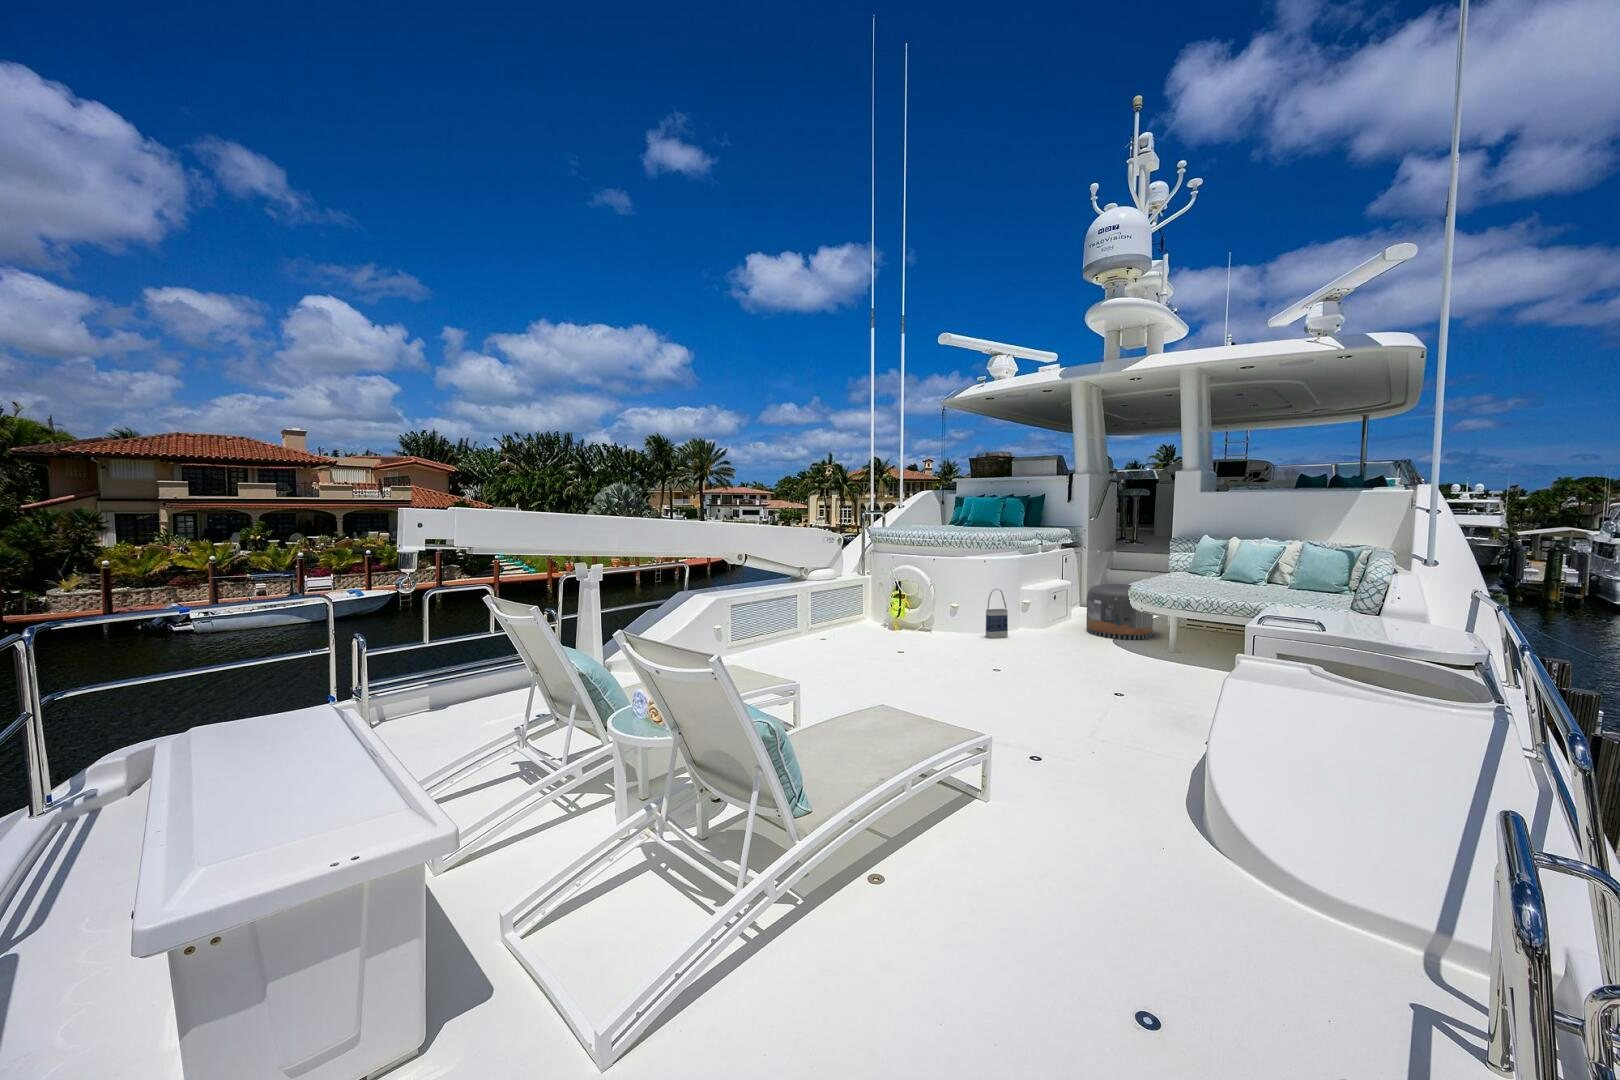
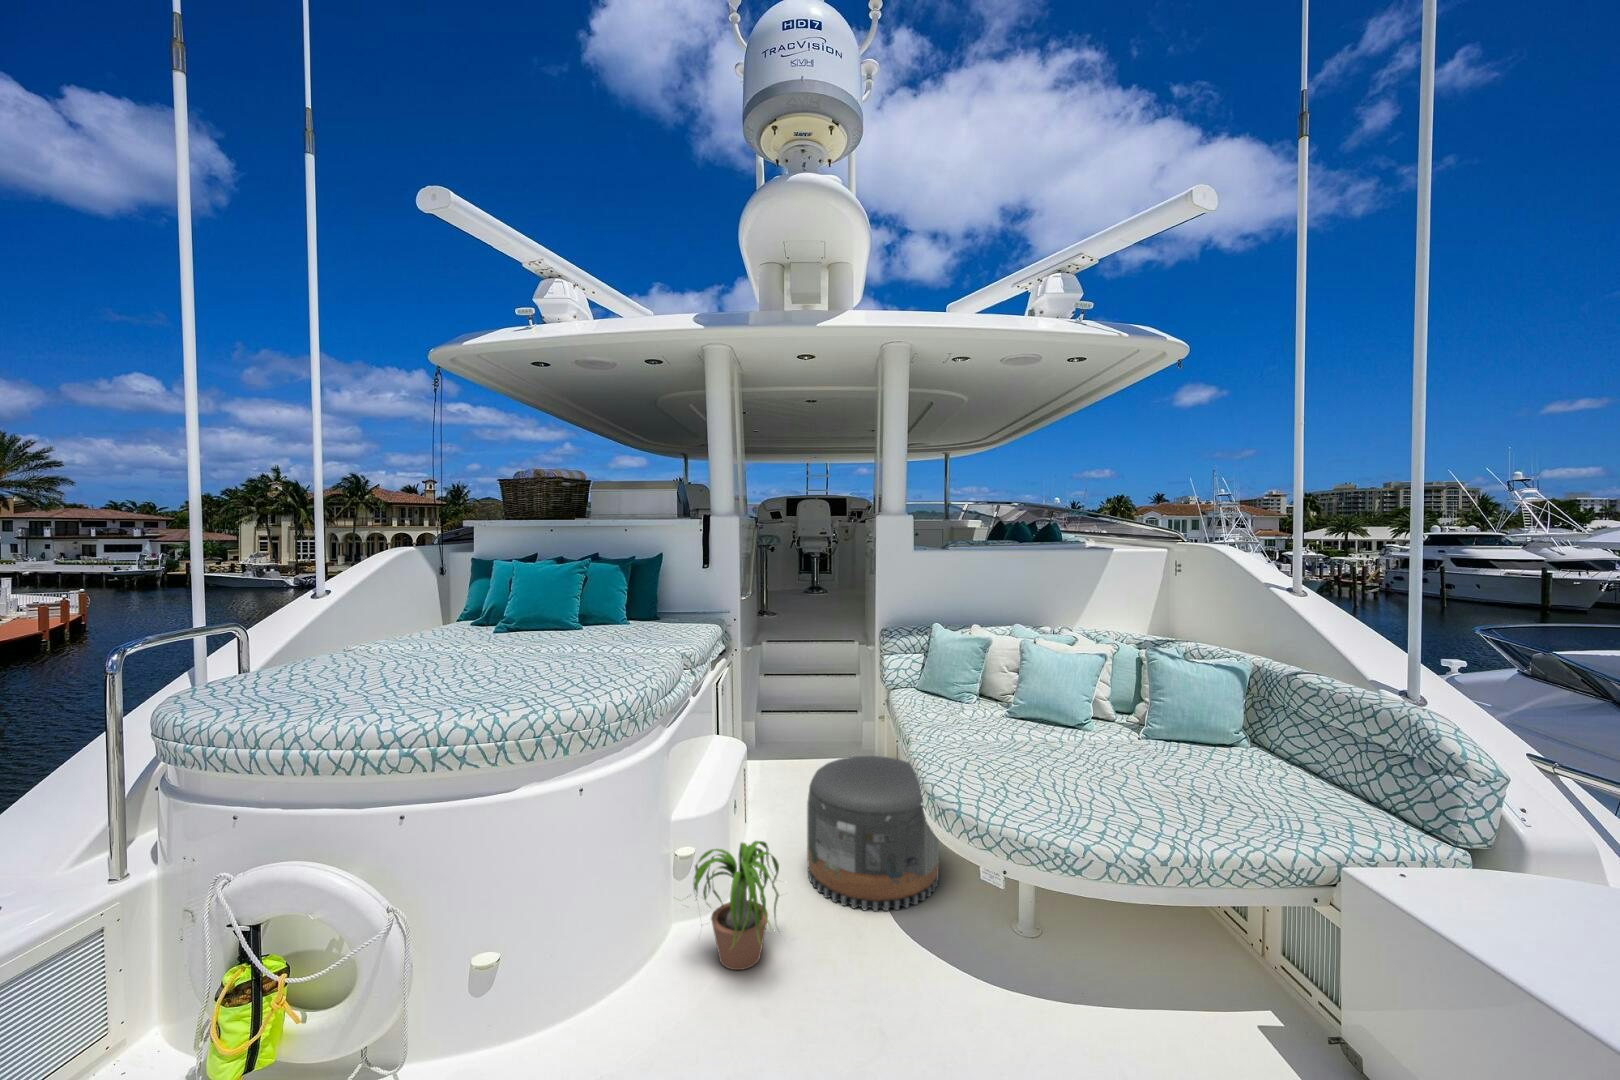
bag: present [986,589,1008,638] -> none [587,877,654,1047]
potted plant: none [1019,596,1067,637] -> present [694,841,779,970]

